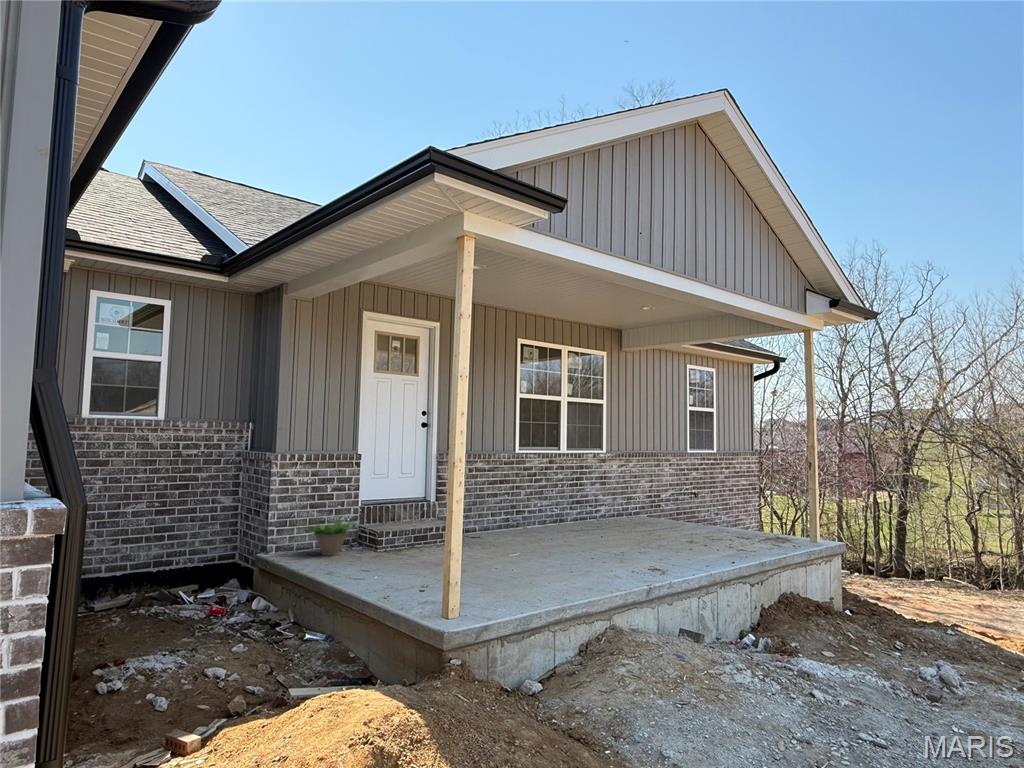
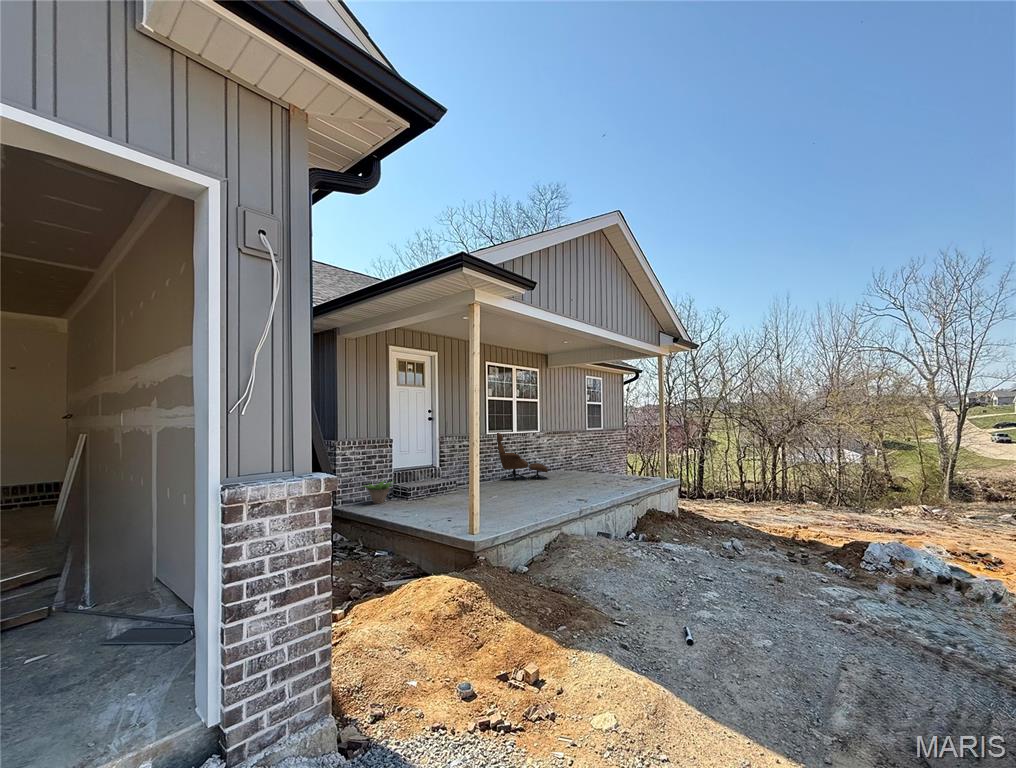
lounge chair: none [535,451,617,532] -> present [497,433,548,481]

